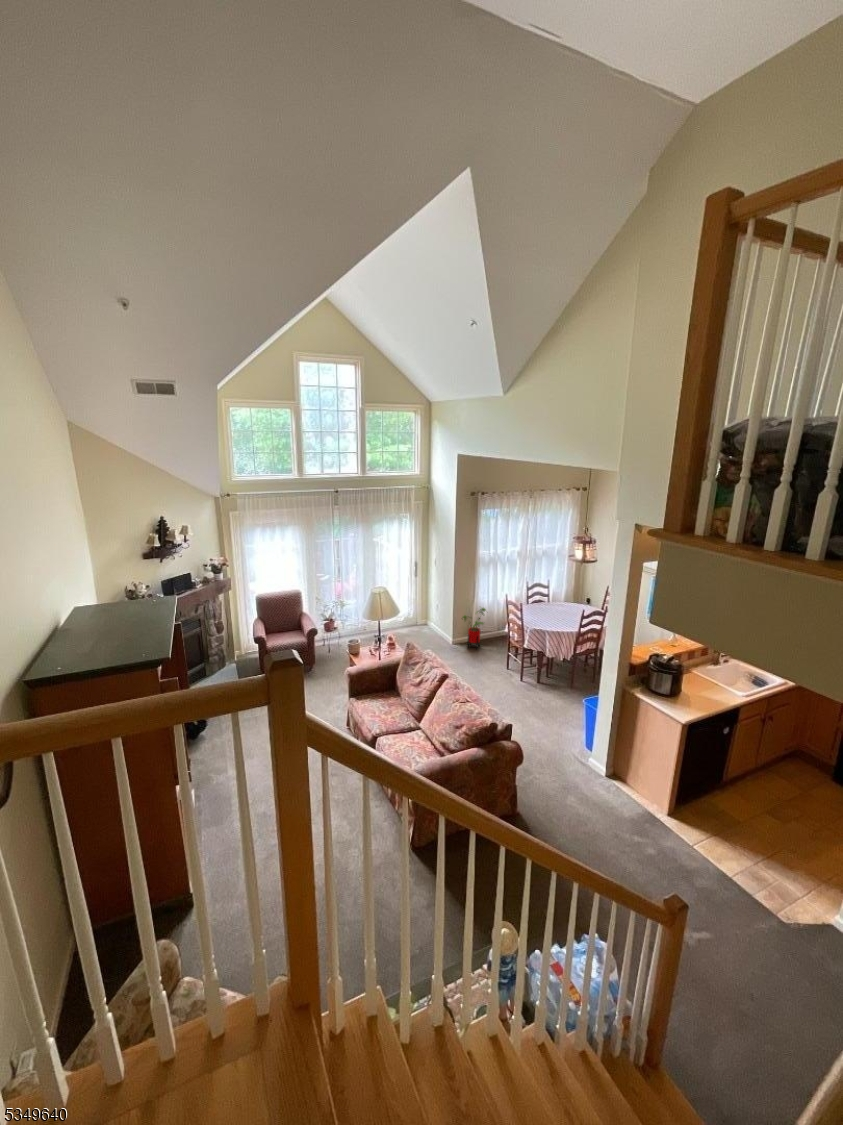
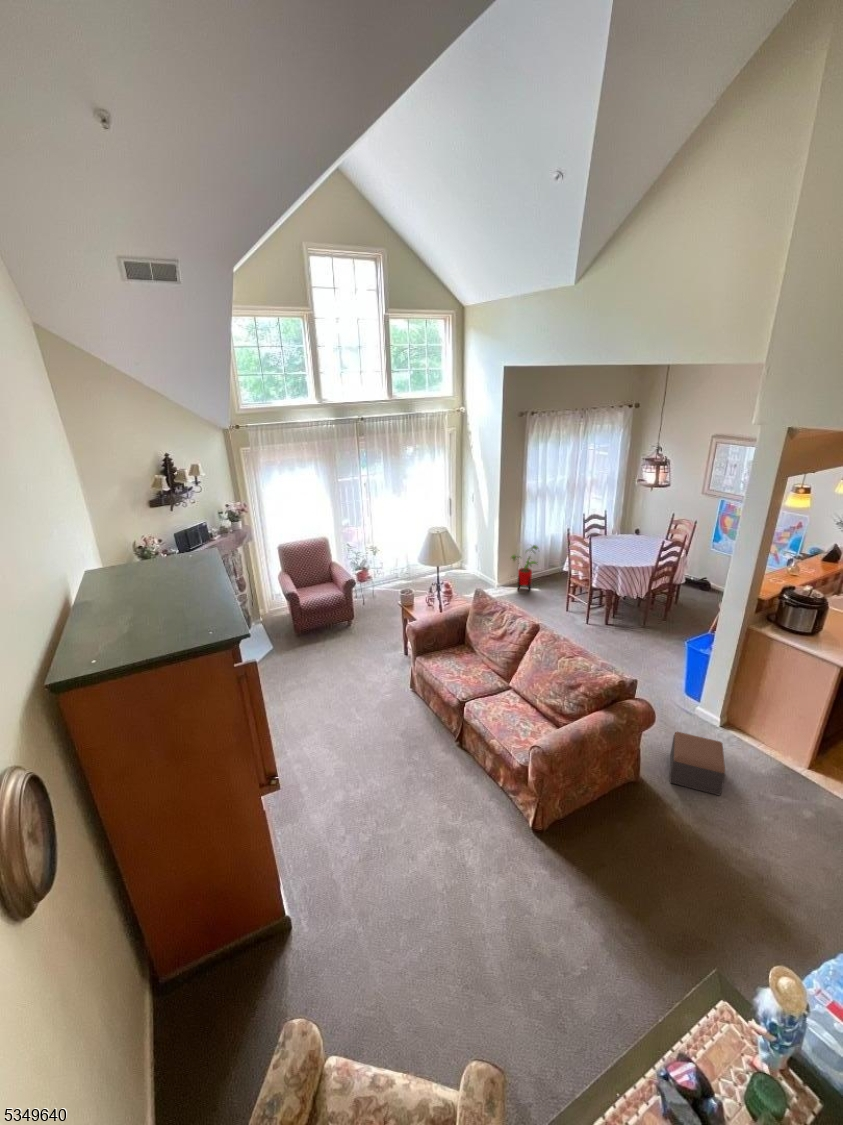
footstool: none [546,776,595,833] -> present [670,732,725,795]

